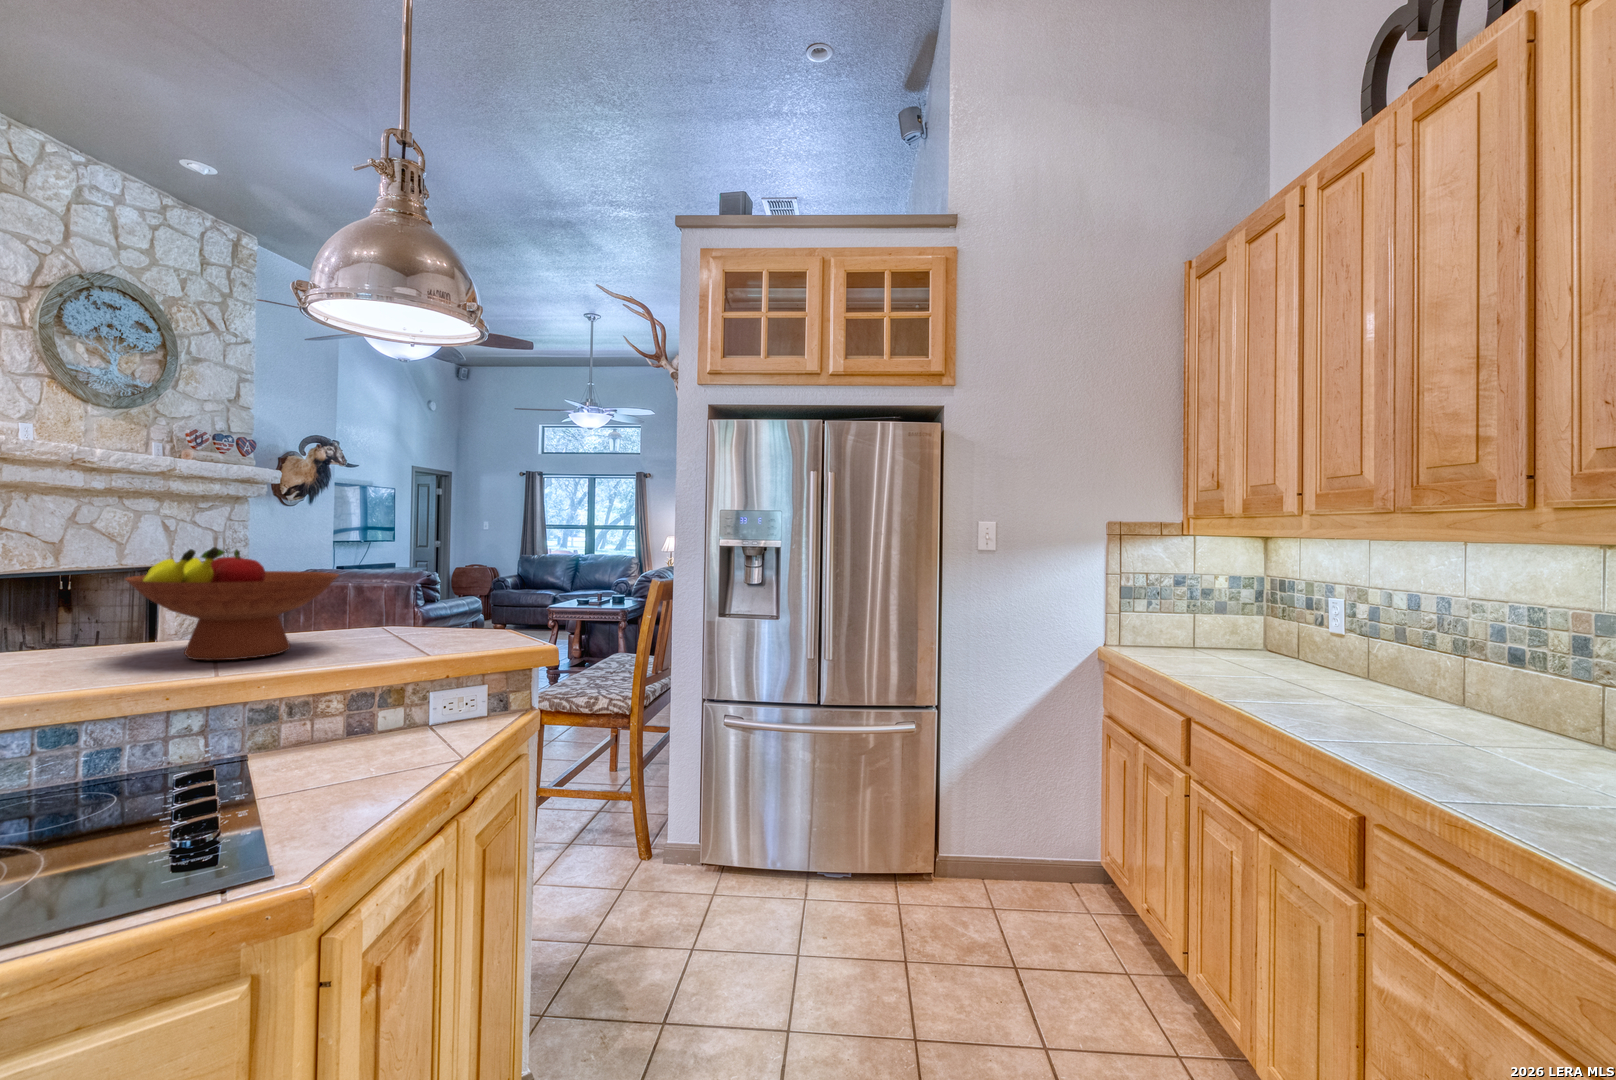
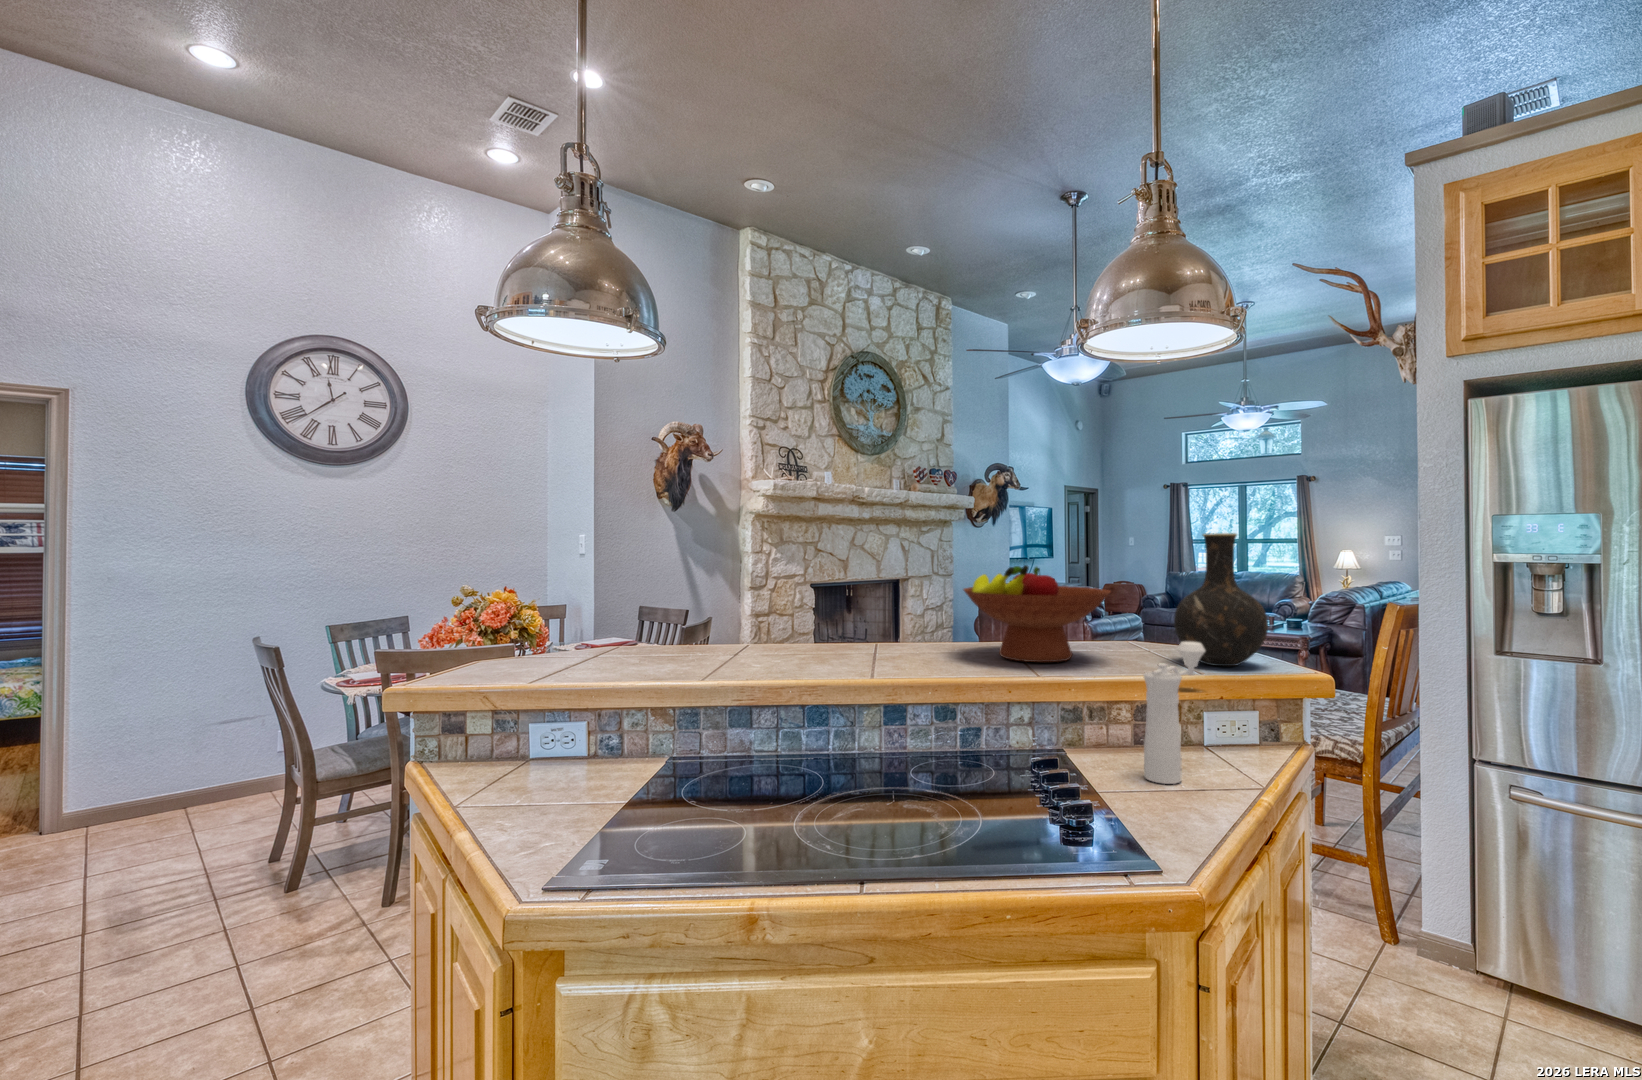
vase: none [412,518,501,644] -> present [1174,533,1268,666]
pepper mill: none [332,624,415,774] -> present [1144,642,1205,784]

